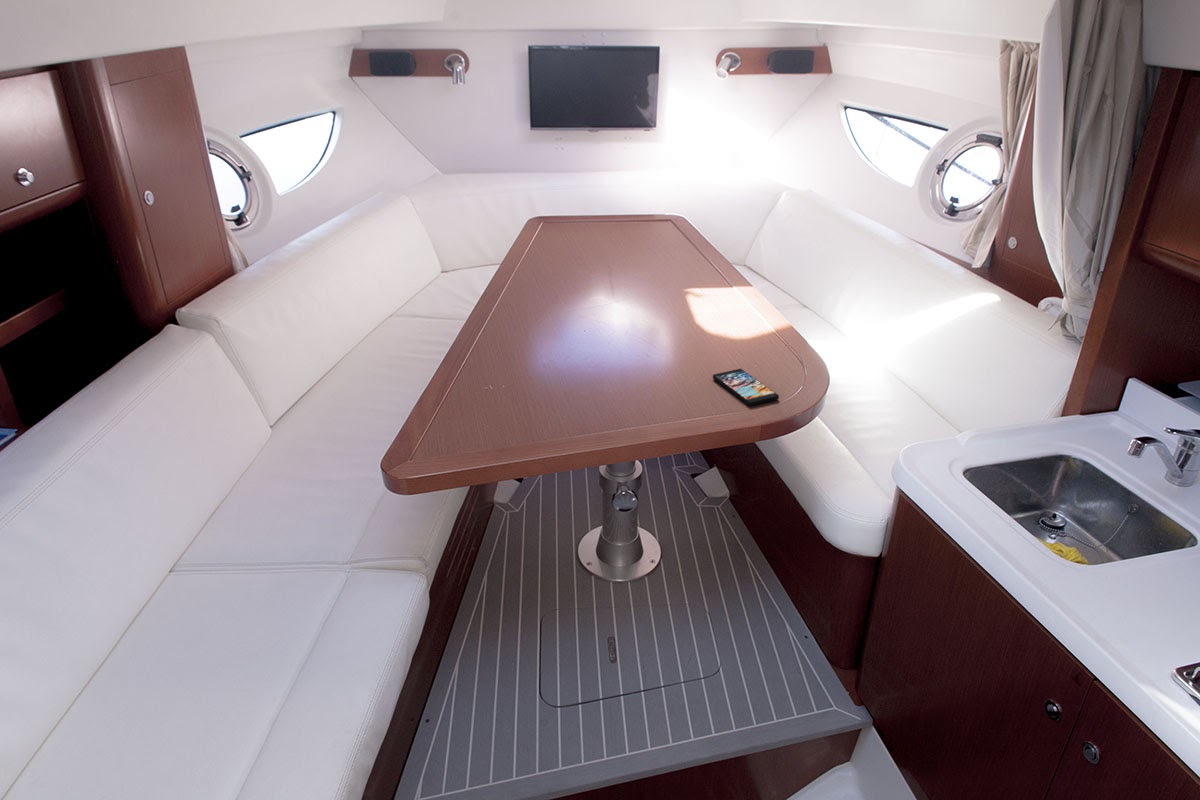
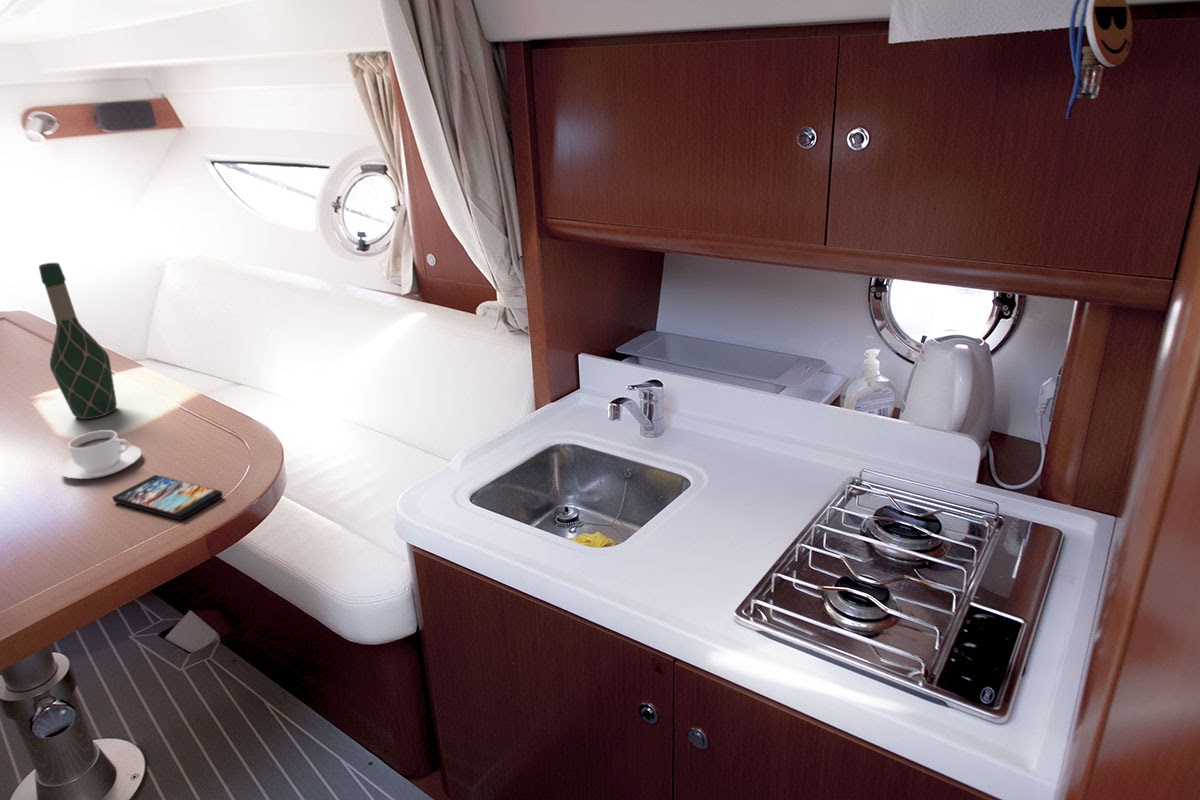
wine bottle: none [698,202,733,315] -> present [39,263,117,419]
coffee cup: none [687,326,736,359] -> present [59,430,141,479]

